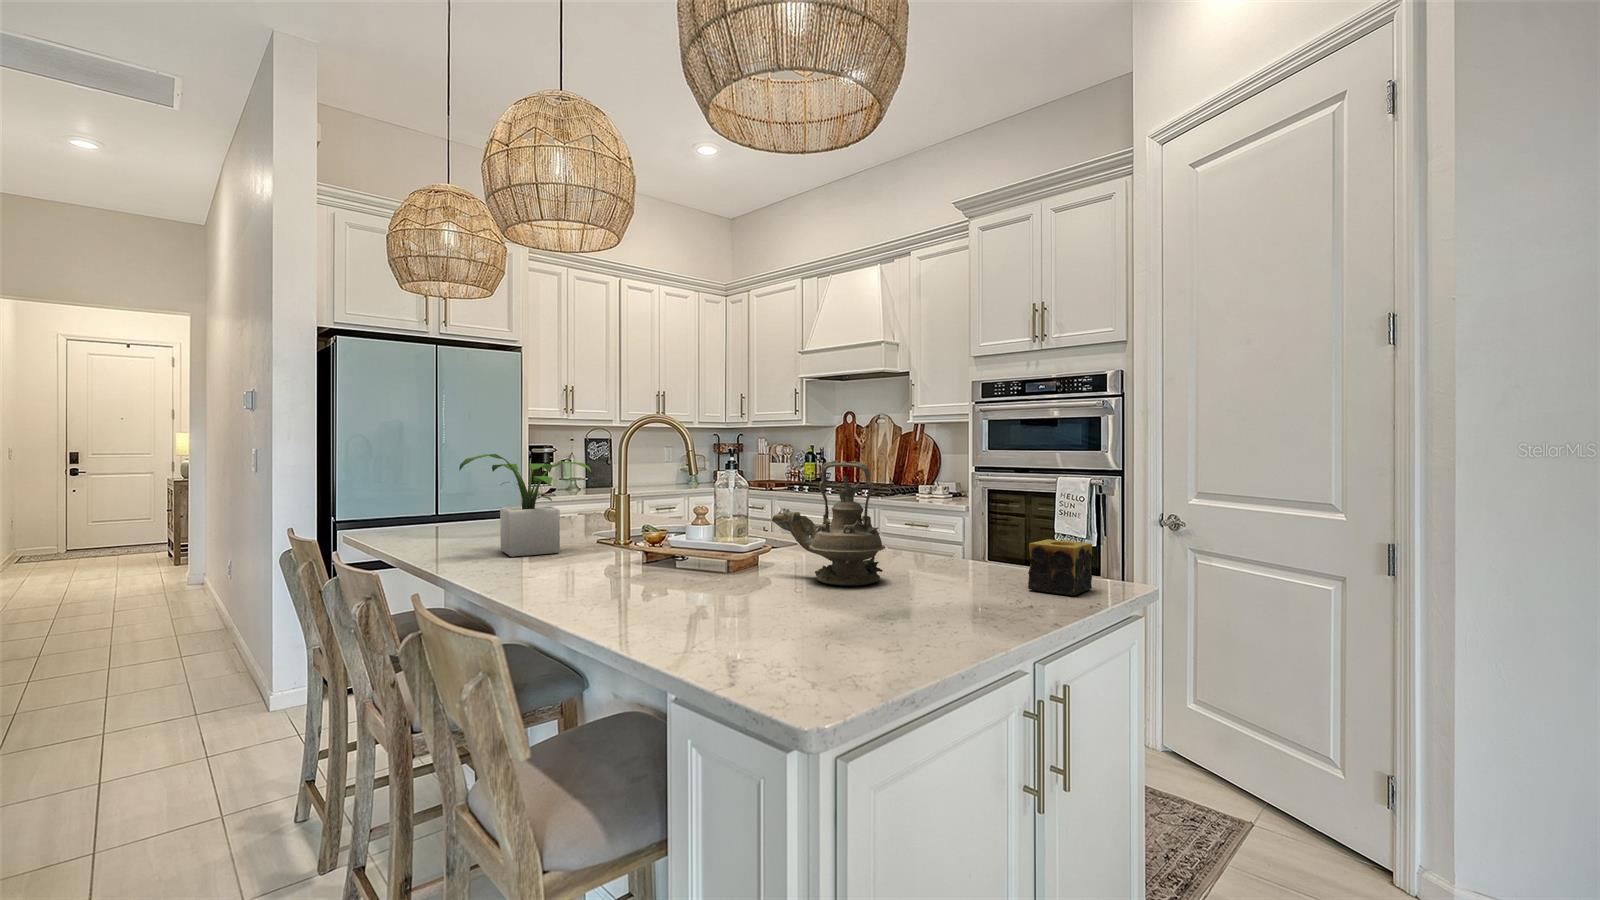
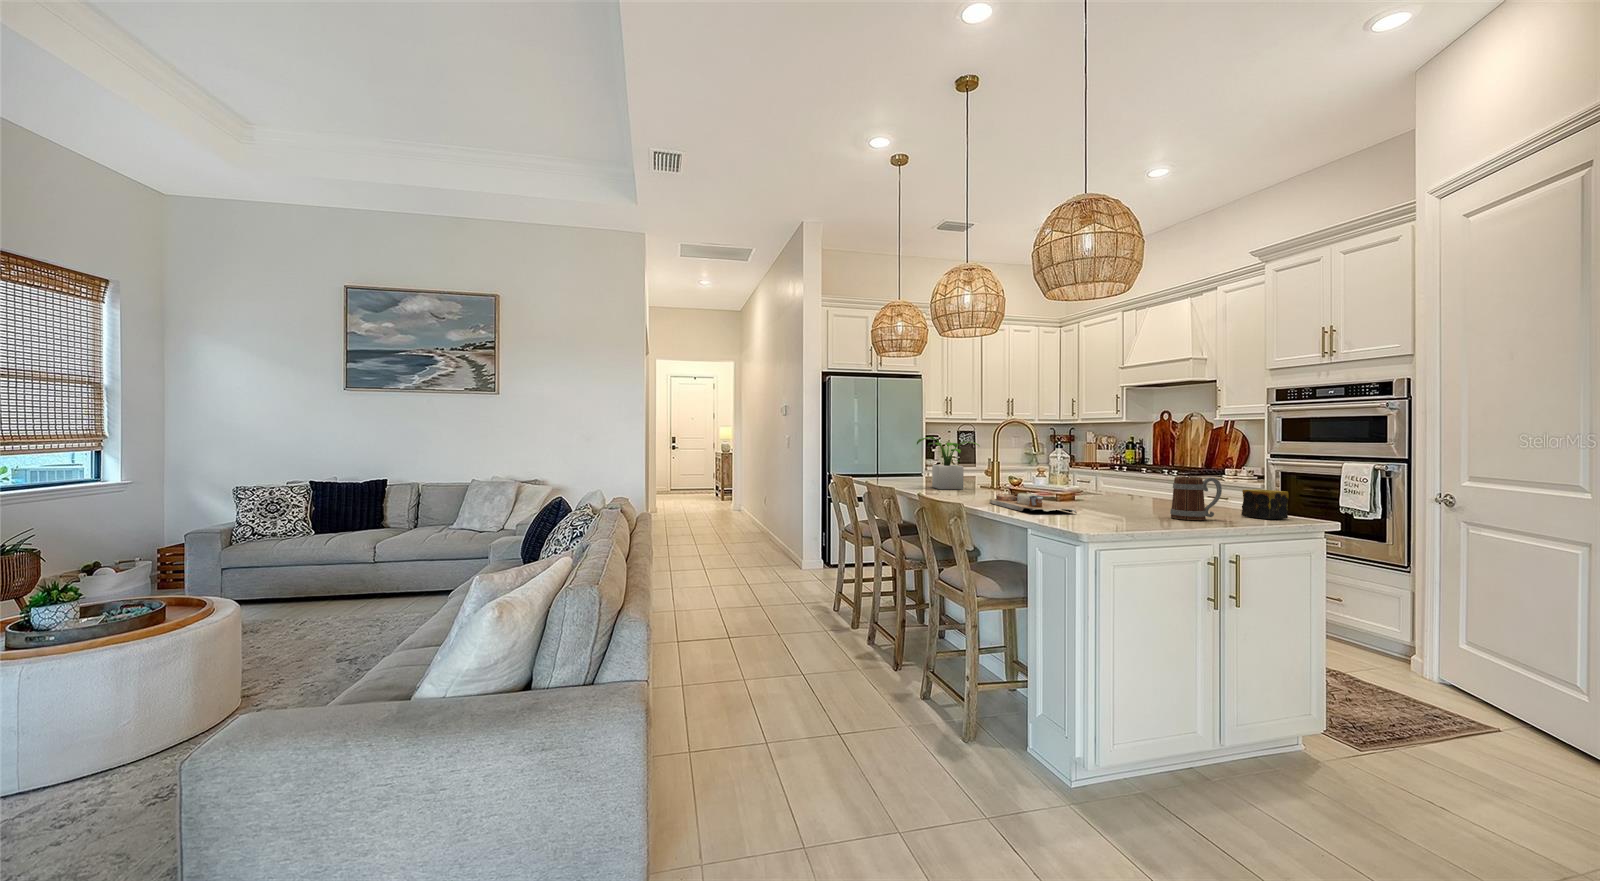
teapot: present [772,460,885,586] -> none [1083,442,1151,508]
mug: none [934,529,1015,617] -> present [1170,477,1222,520]
cutting board: none [592,573,770,633] -> present [990,493,1077,513]

